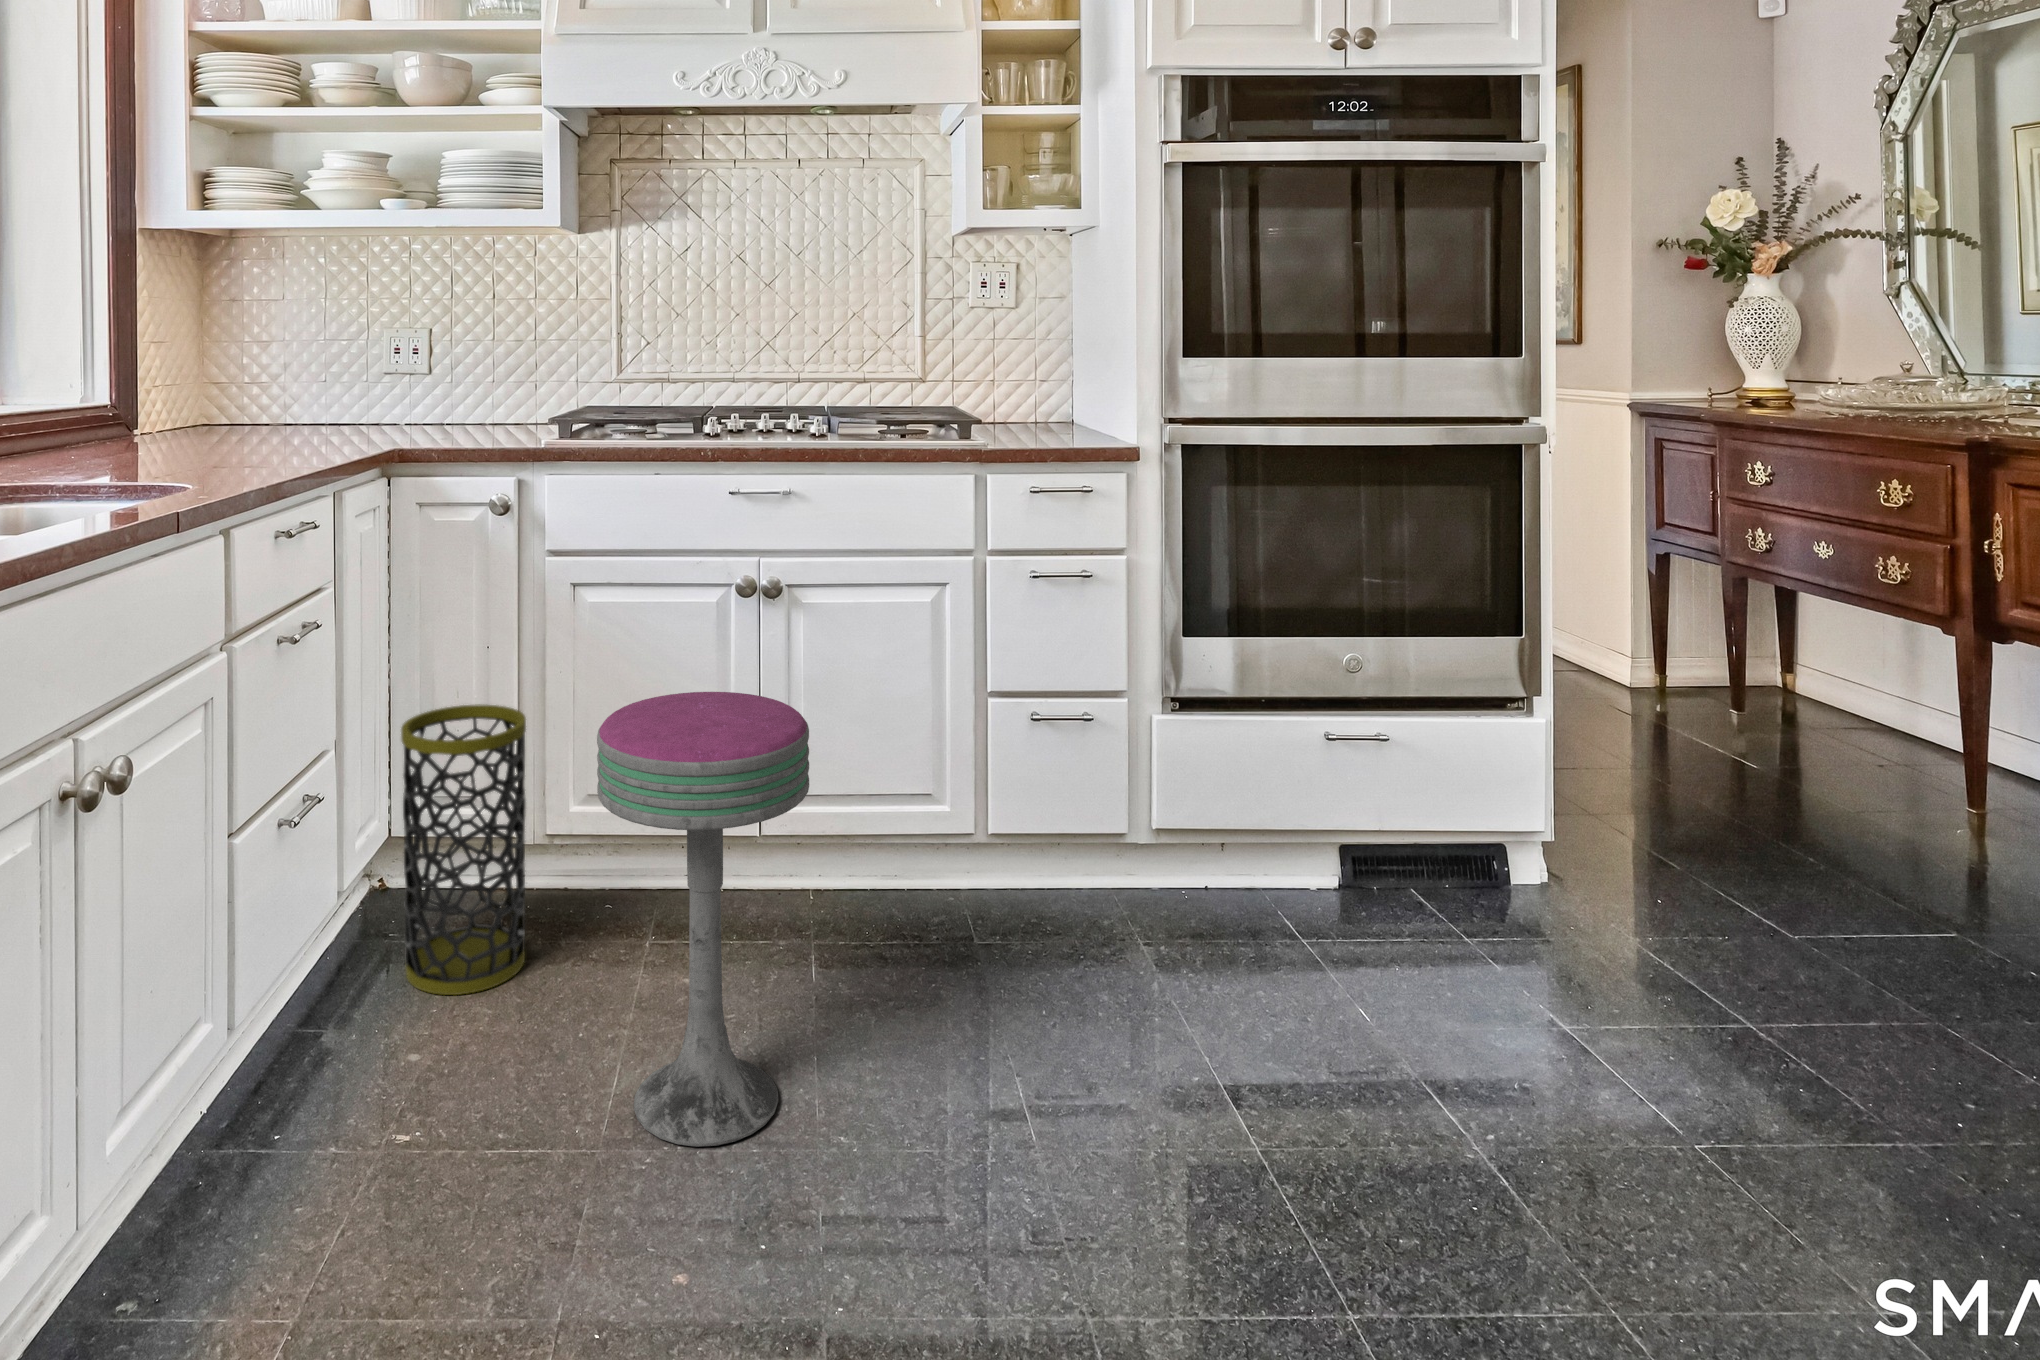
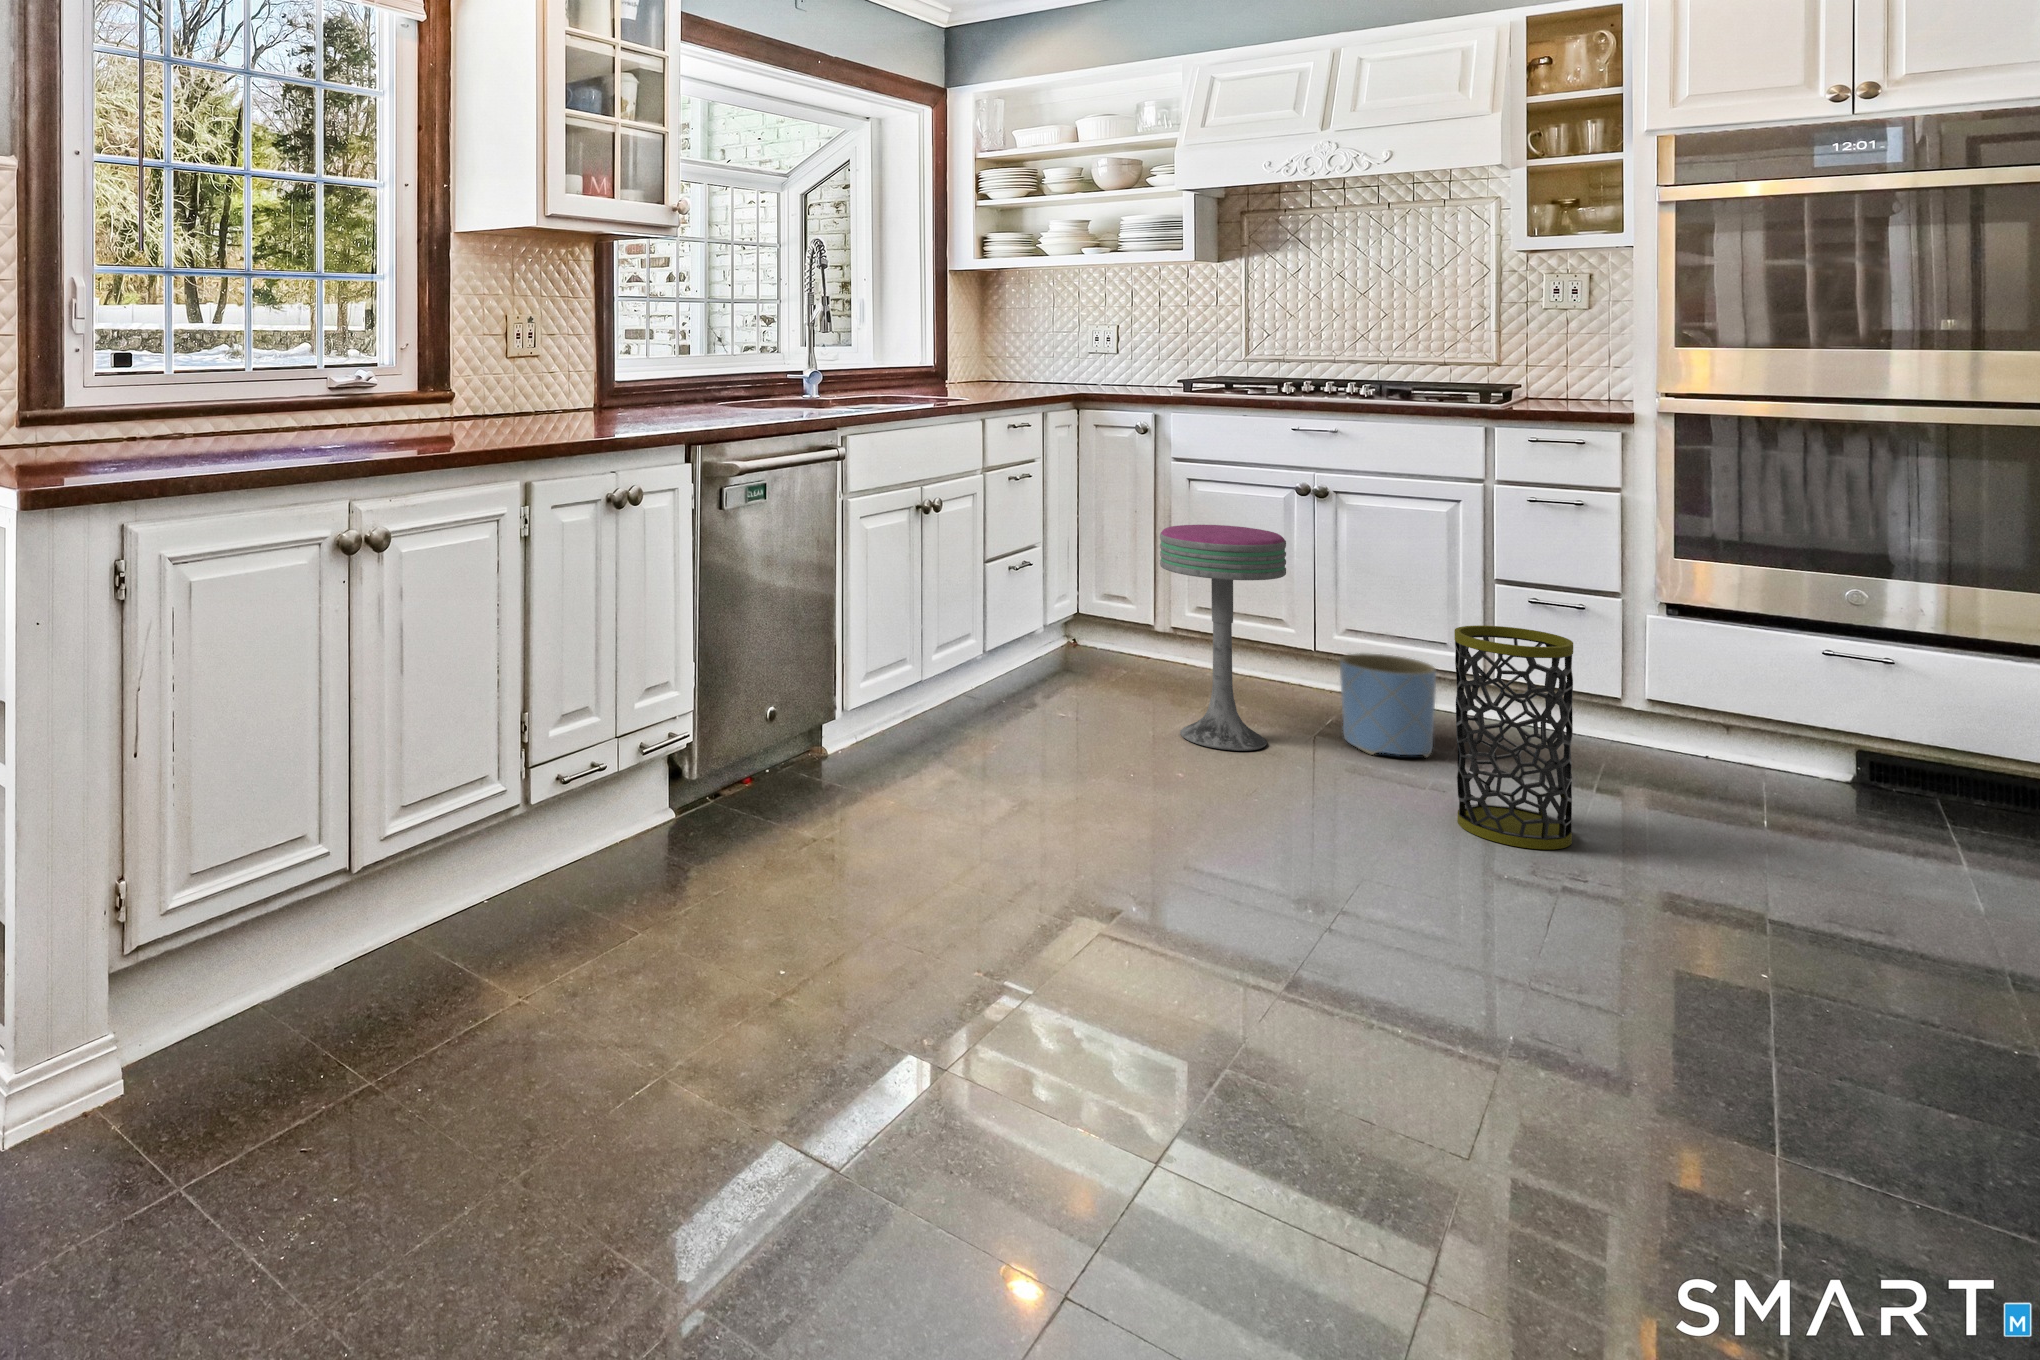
trash can: present [401,704,526,995] -> present [1454,625,1573,849]
planter: none [858,855,992,1052] -> present [1340,653,1436,757]

